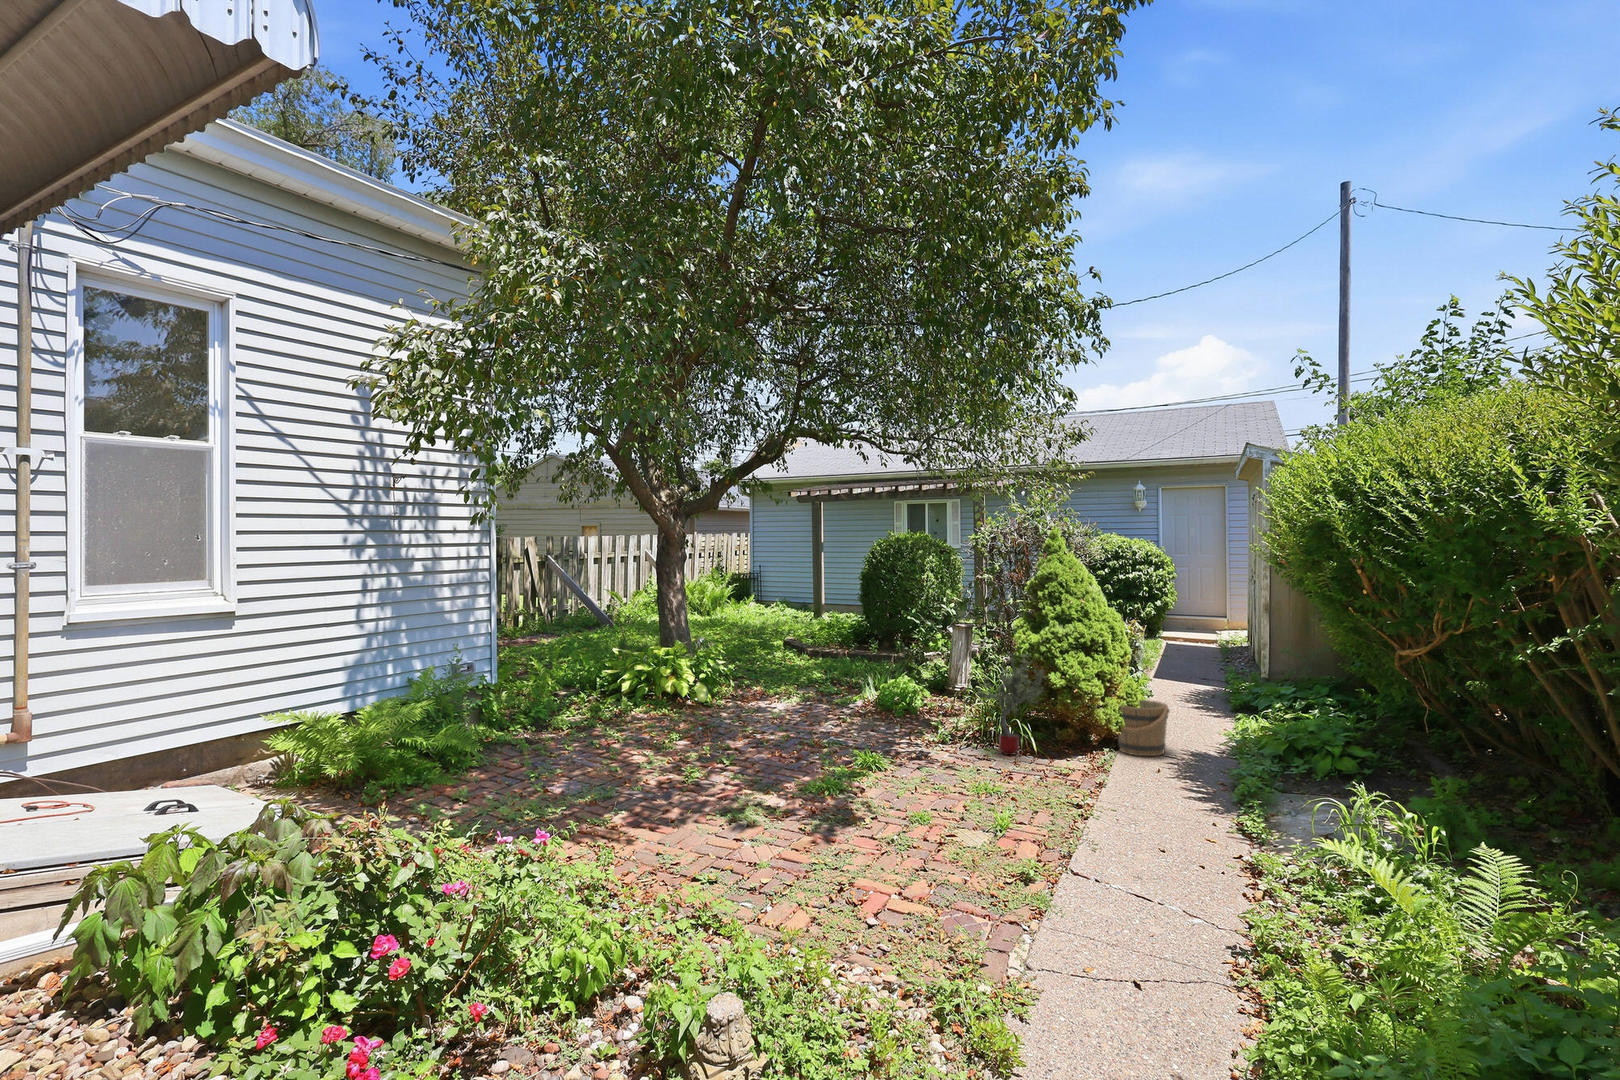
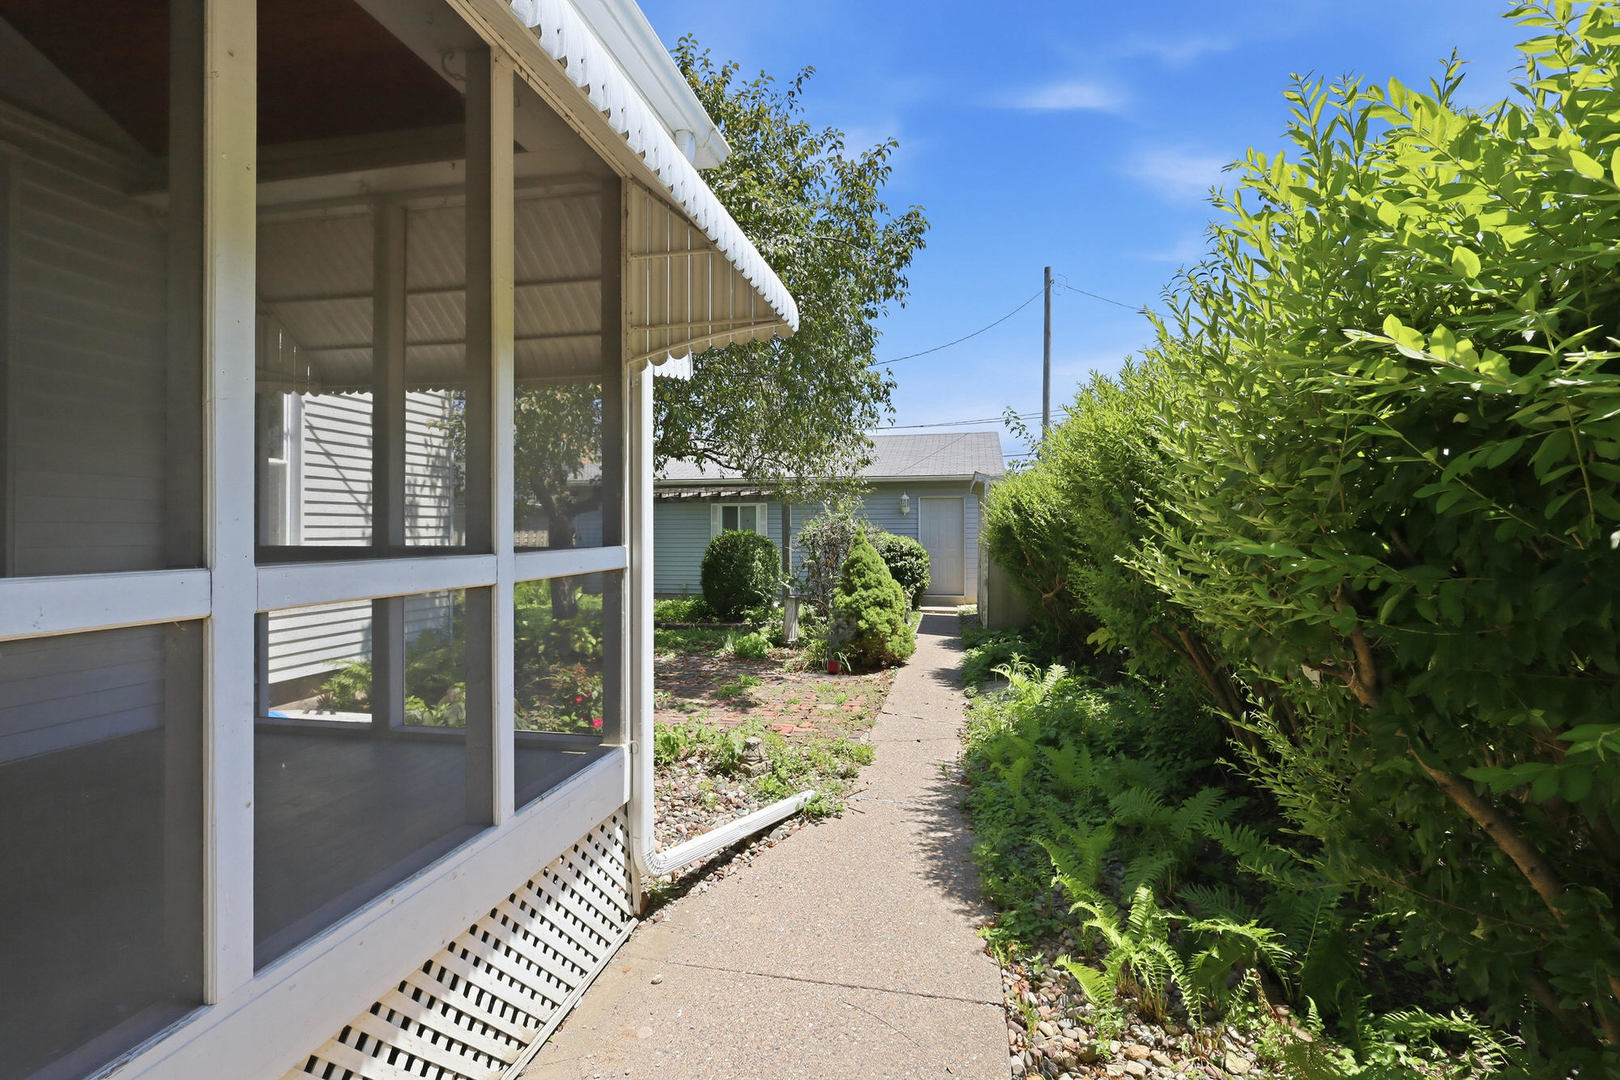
bucket: present [1118,700,1169,756] -> none [894,638,929,671]

